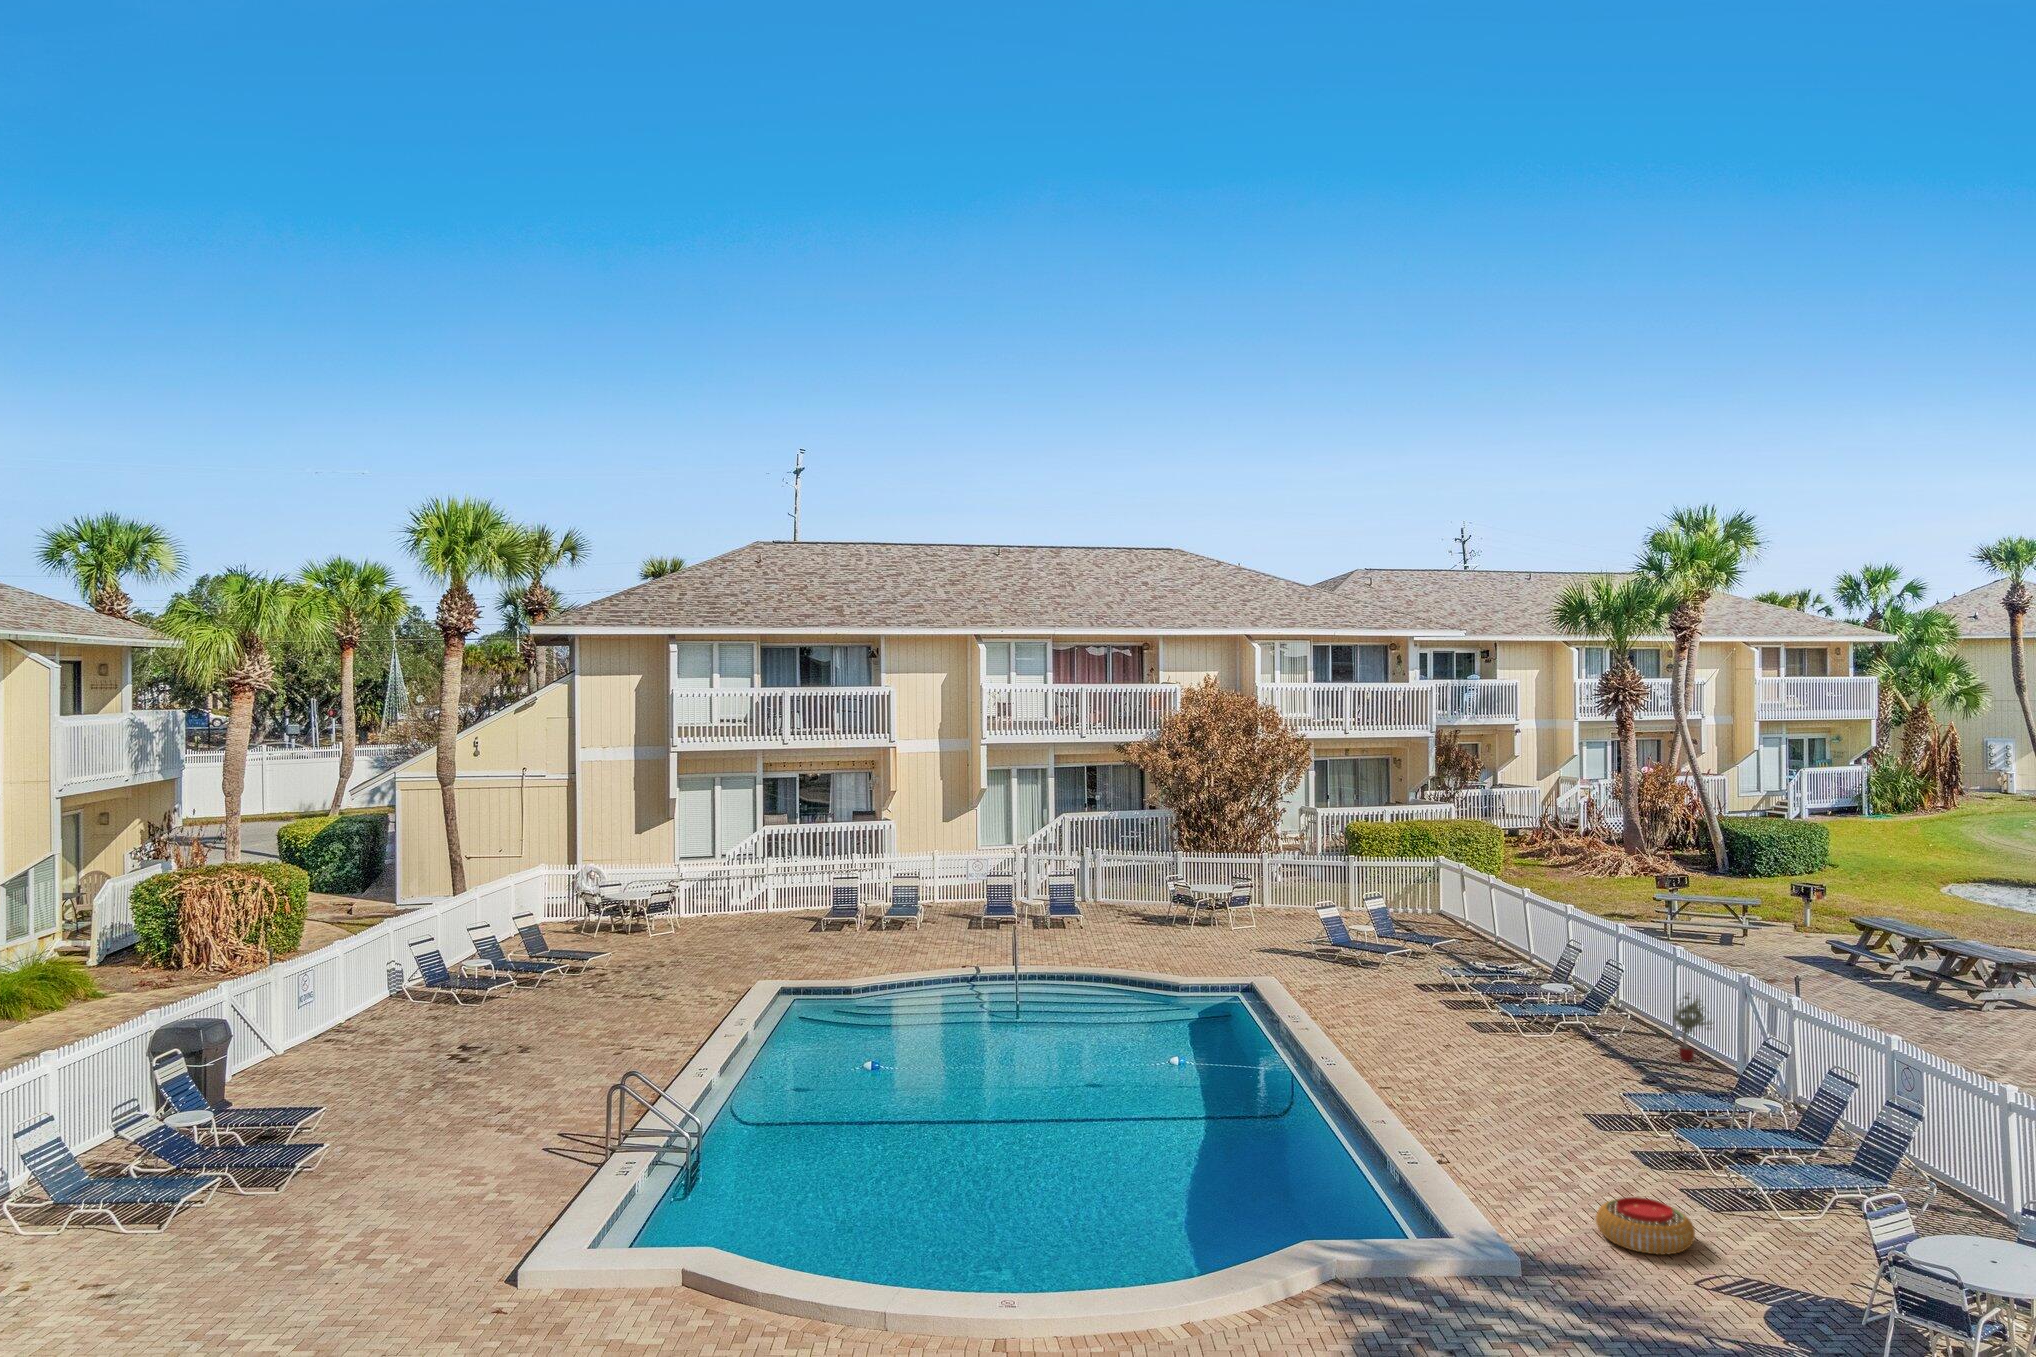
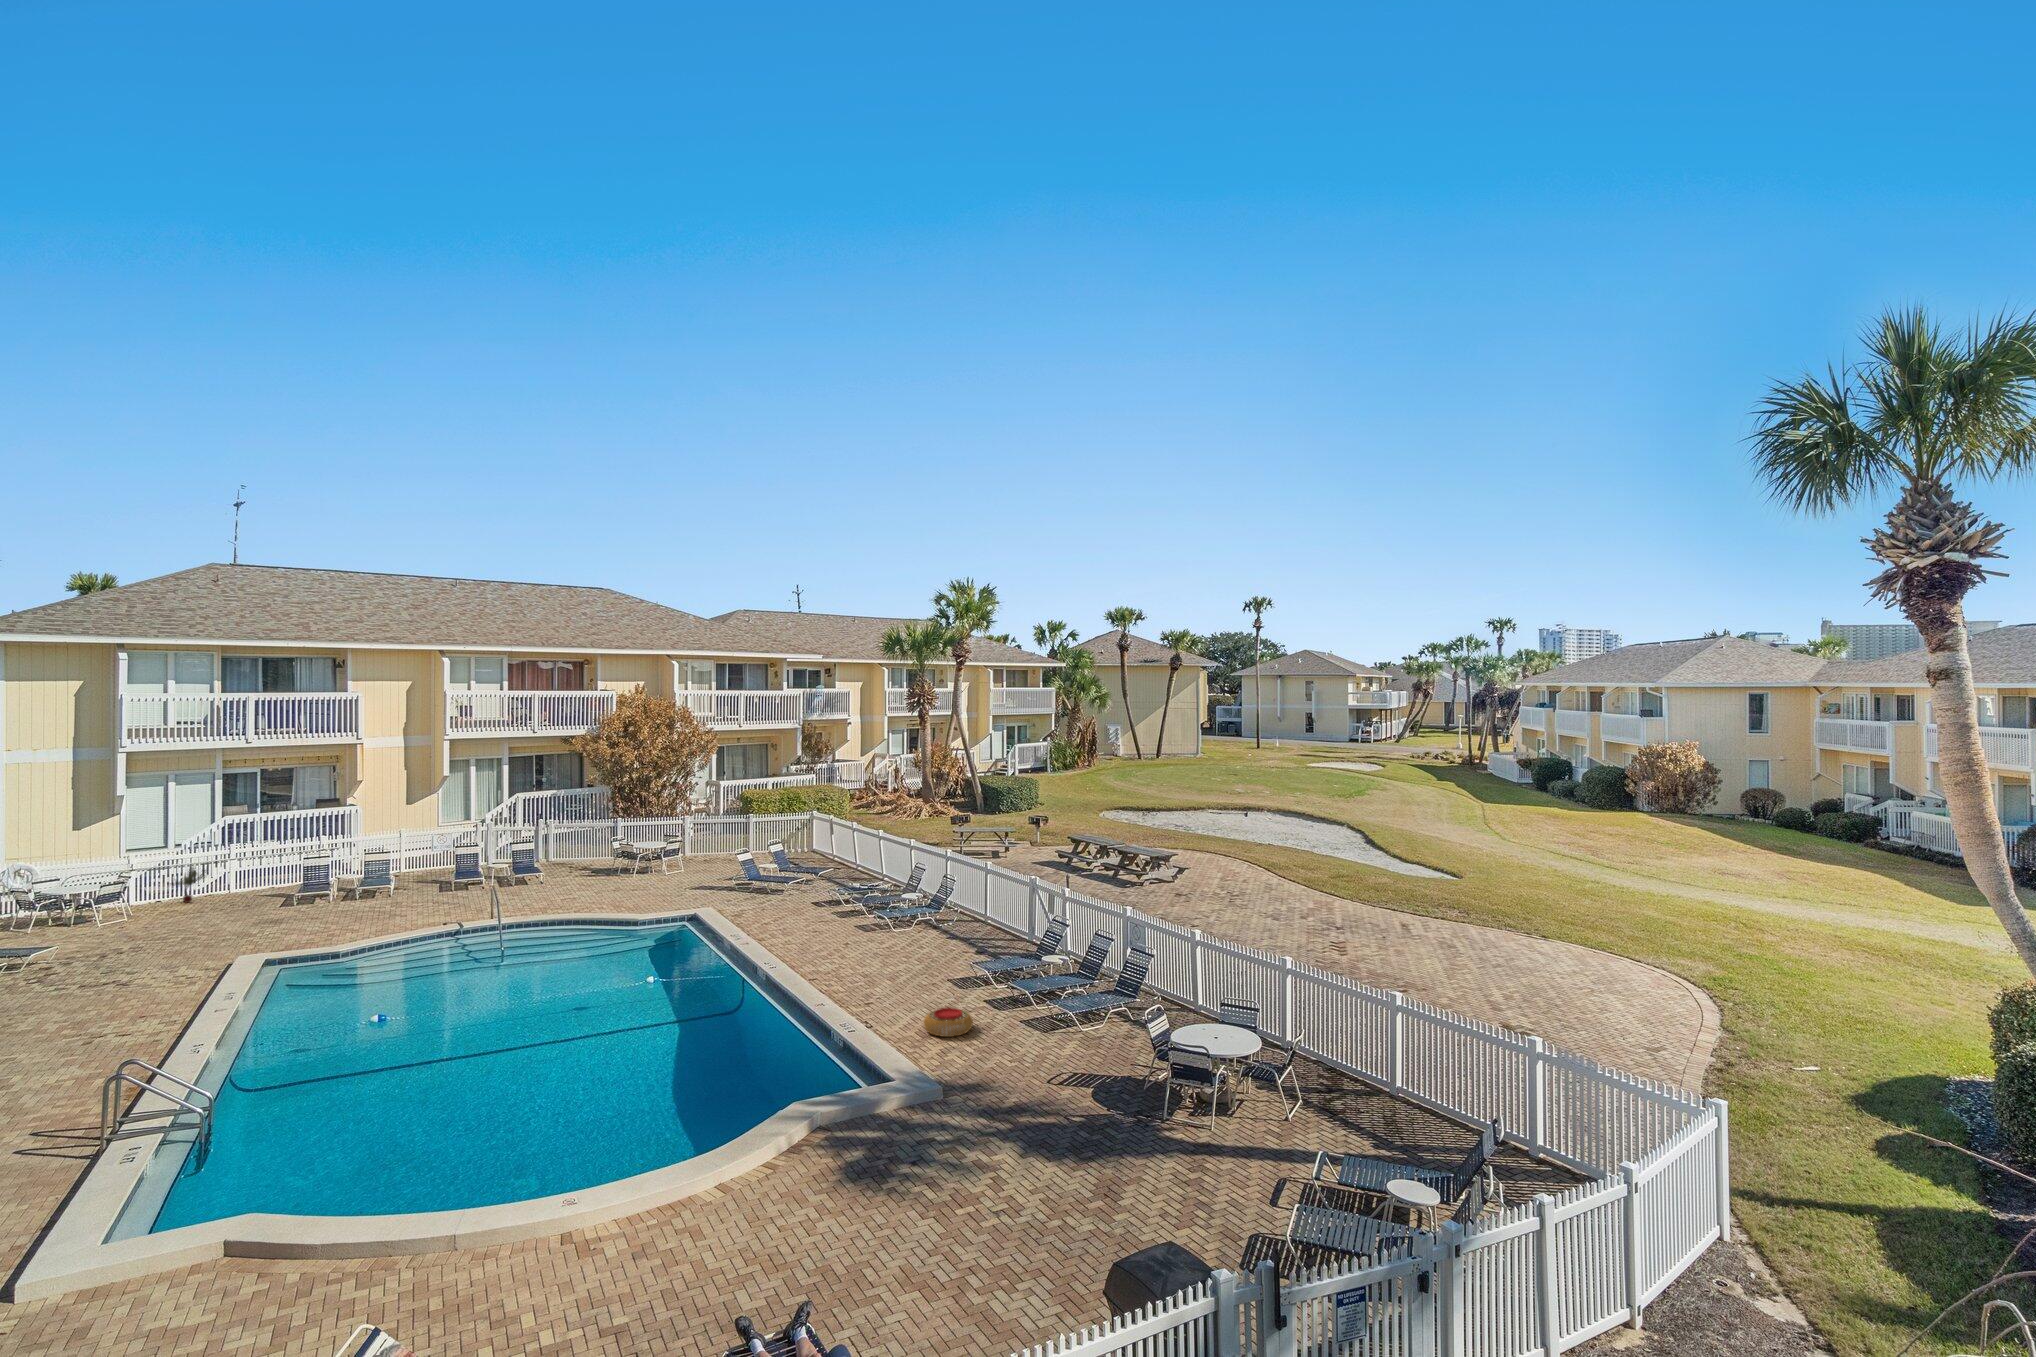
potted tree: present [1673,993,1713,1062] -> present [170,867,206,903]

